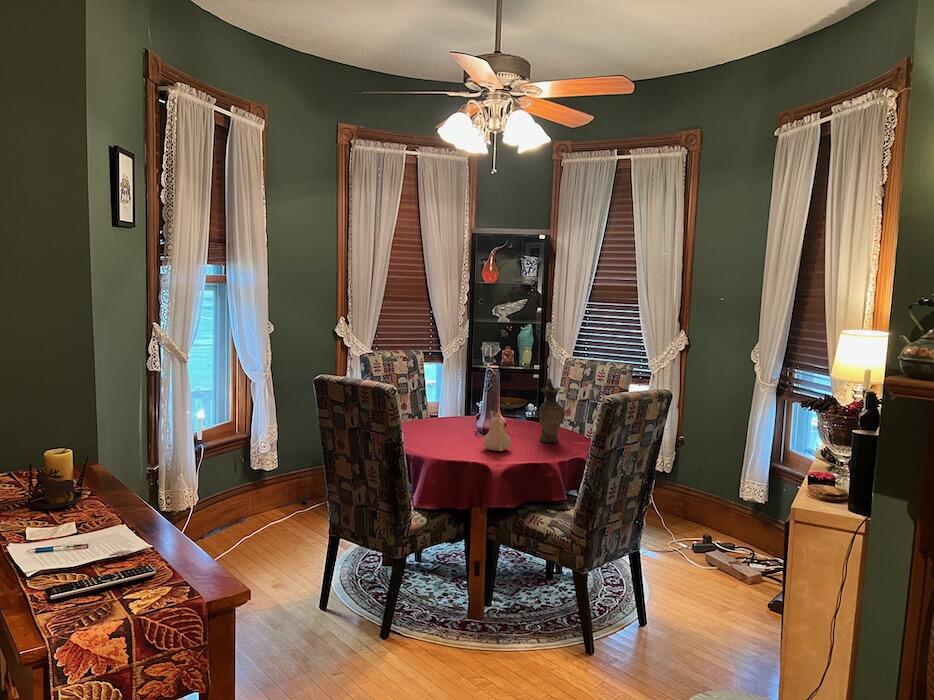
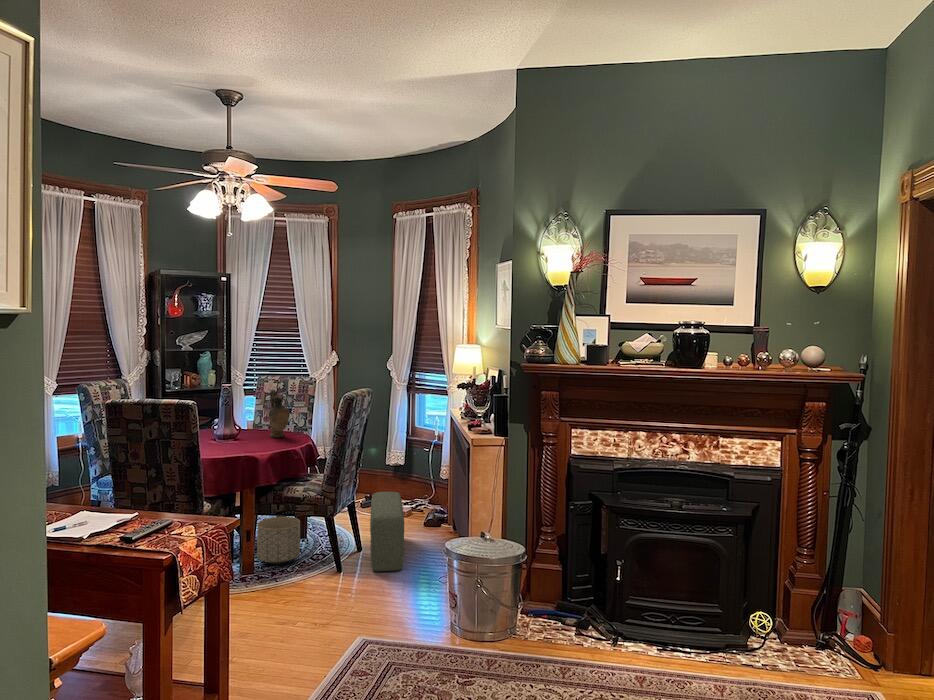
teapot: present [483,411,511,451] -> none [236,417,261,446]
pouf: none [633,543,718,678] -> present [370,492,404,571]
planter: none [500,546,557,612] -> present [257,517,300,564]

